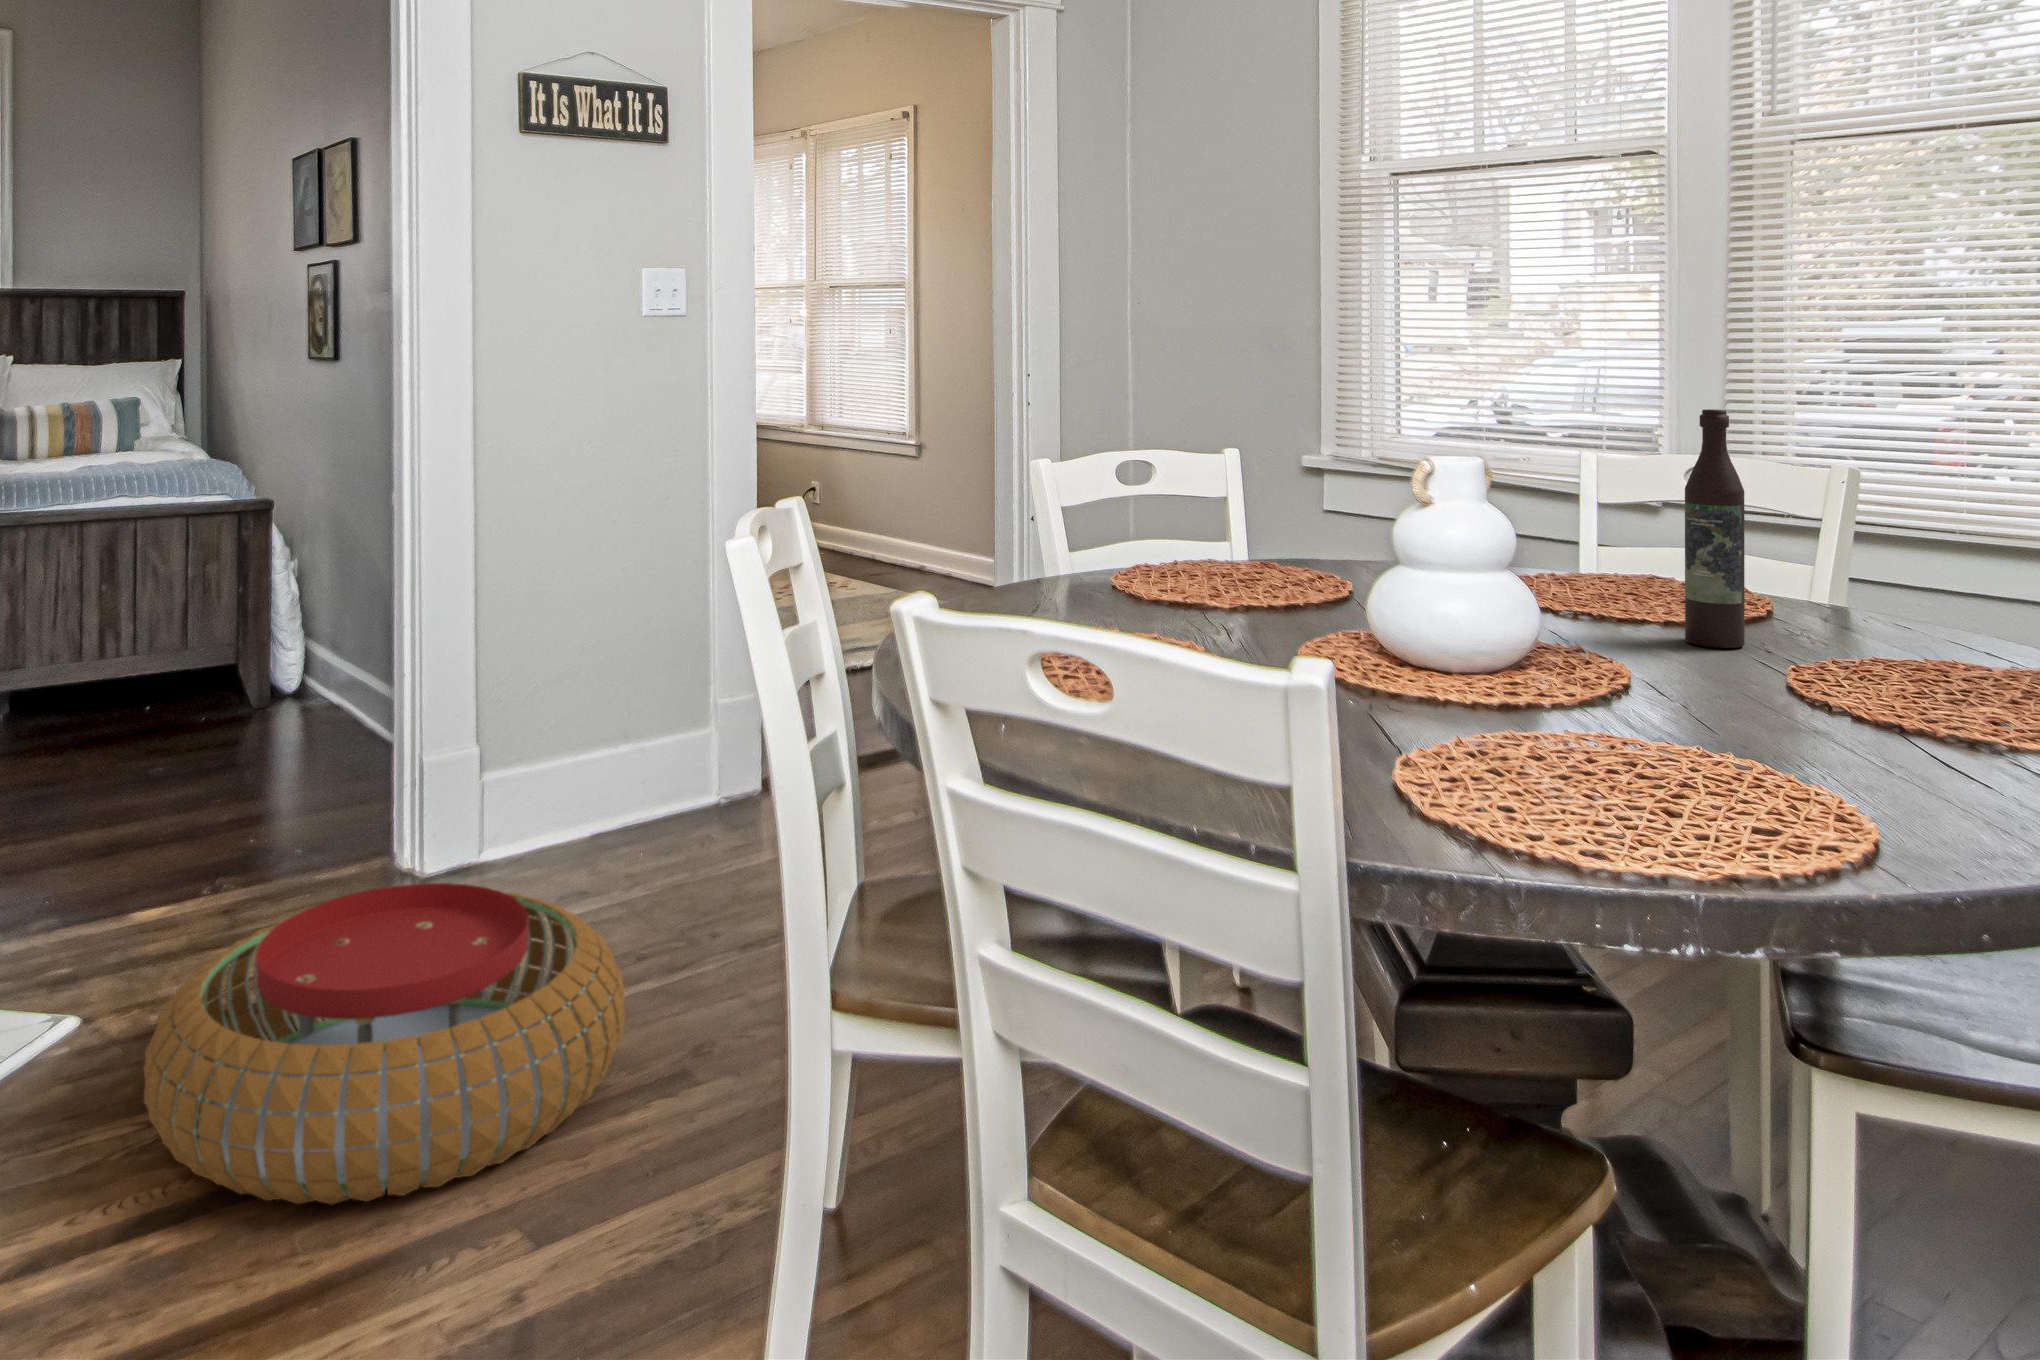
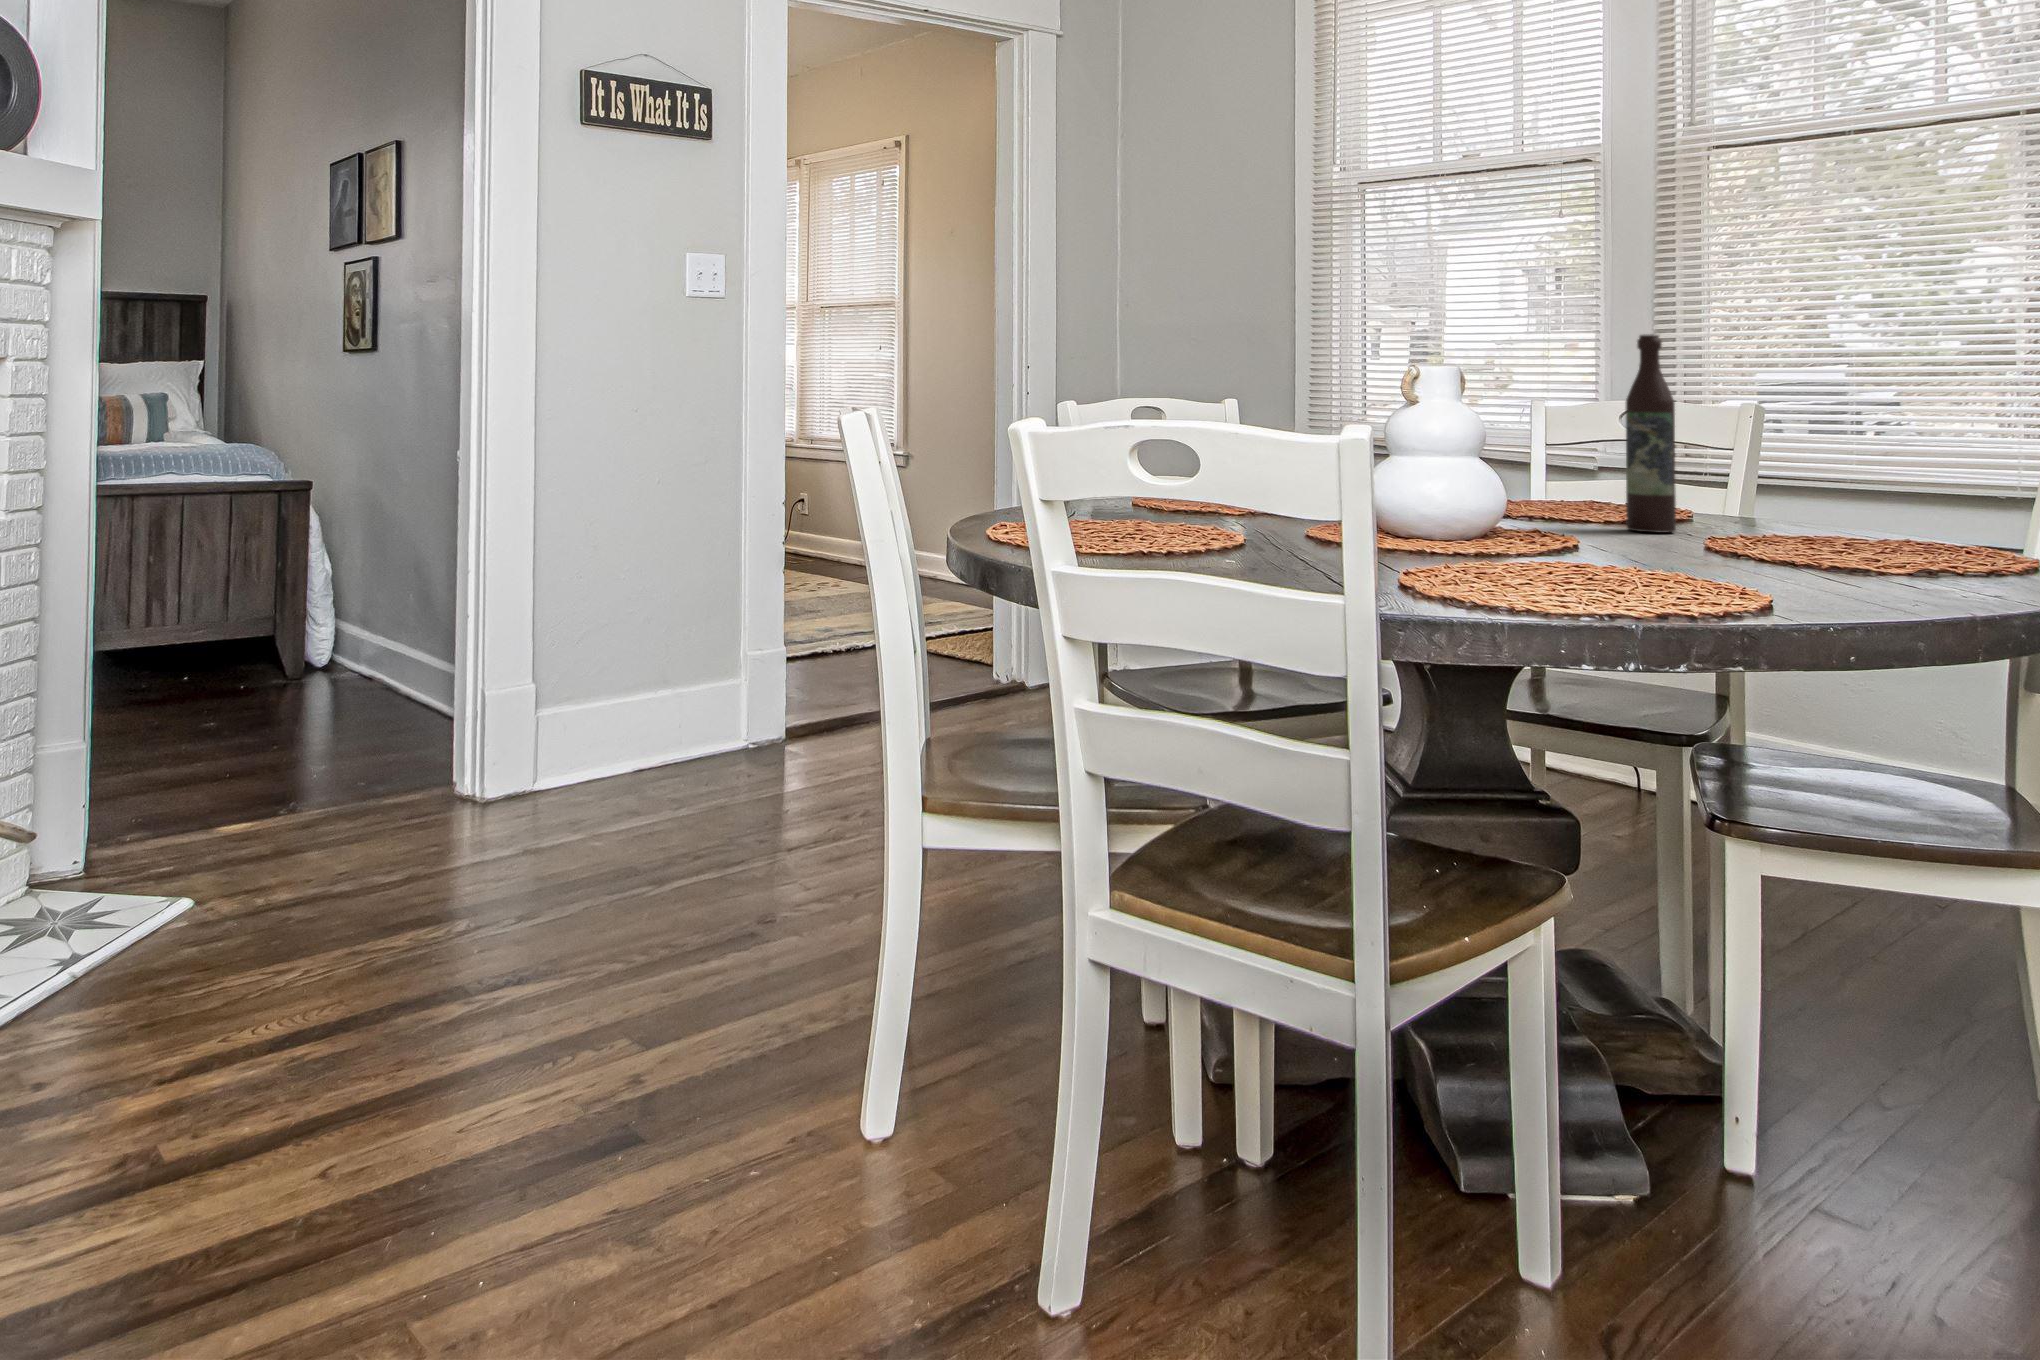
pouf: present [143,883,625,1205] -> none [275,776,697,1025]

